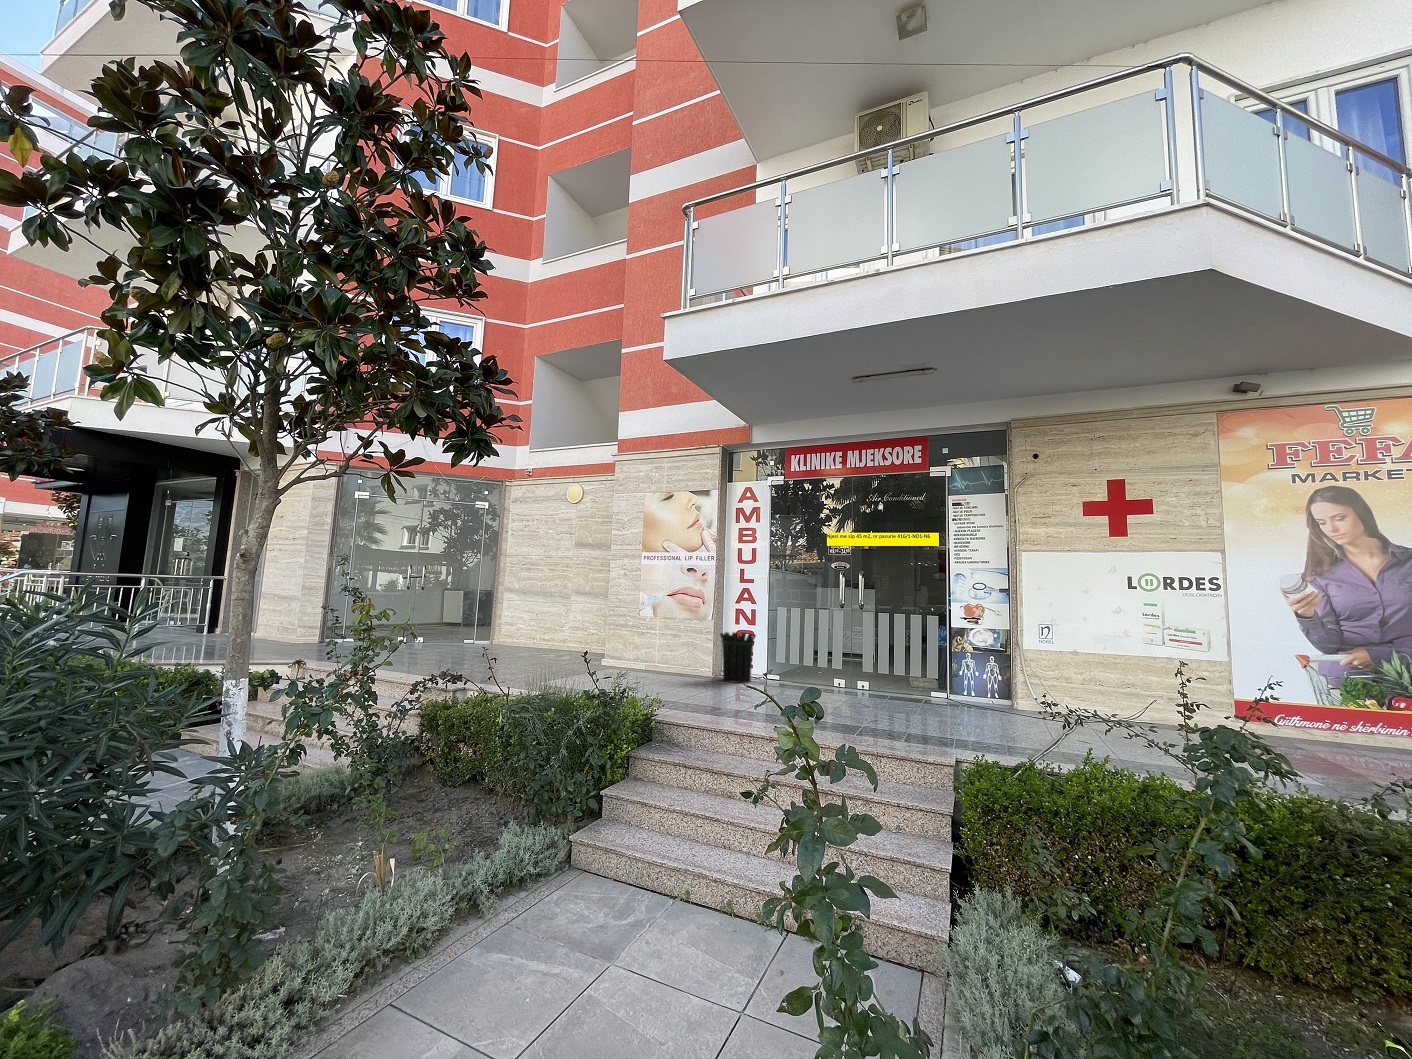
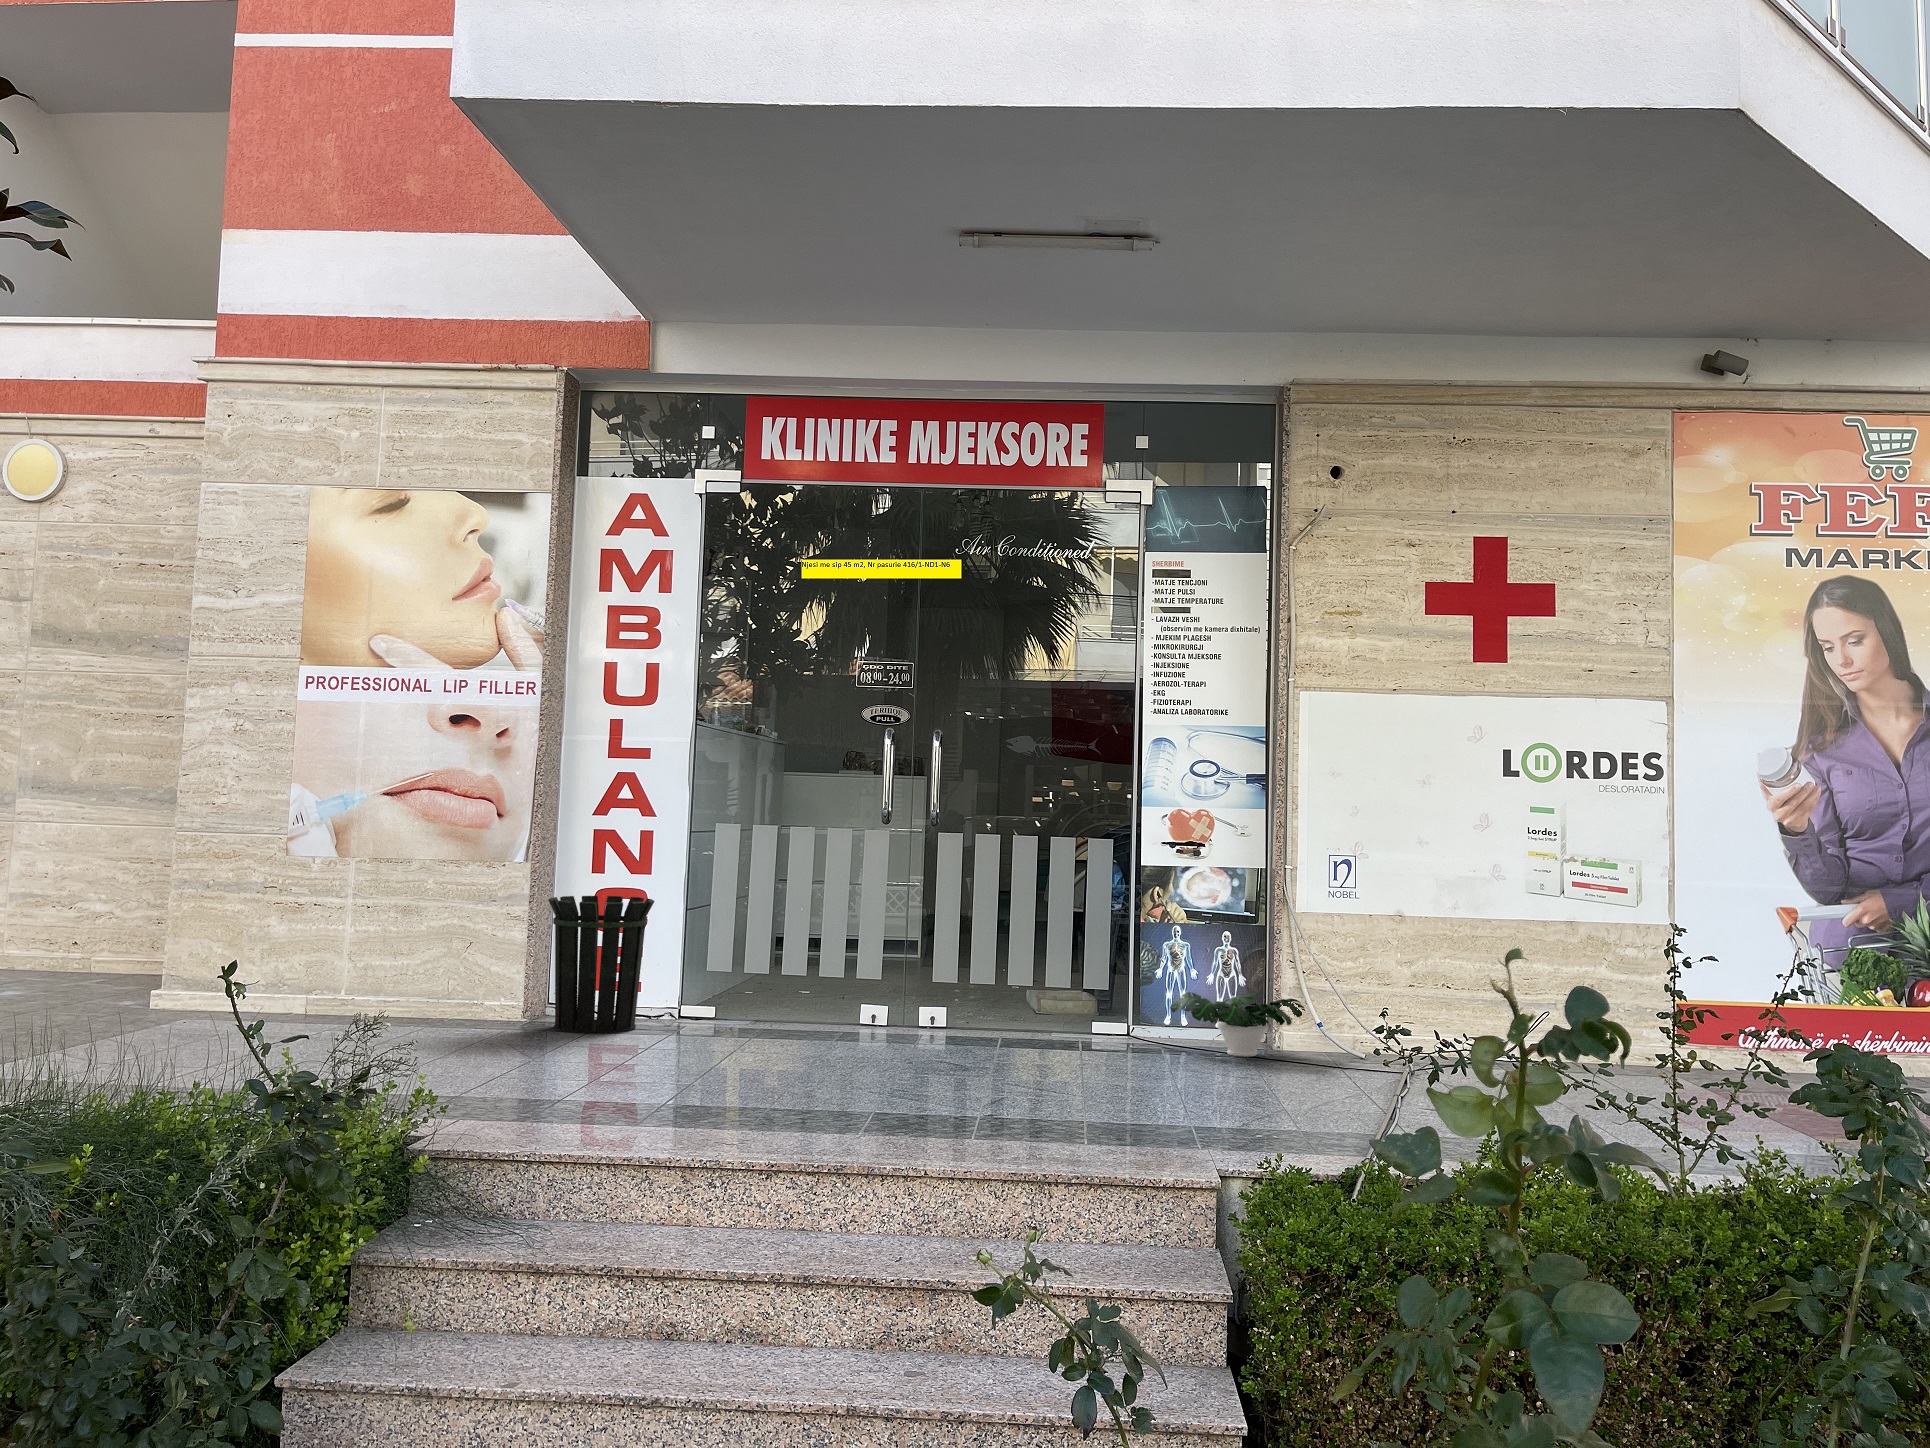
potted plant: none [963,680,1028,710] -> present [1170,992,1305,1057]

